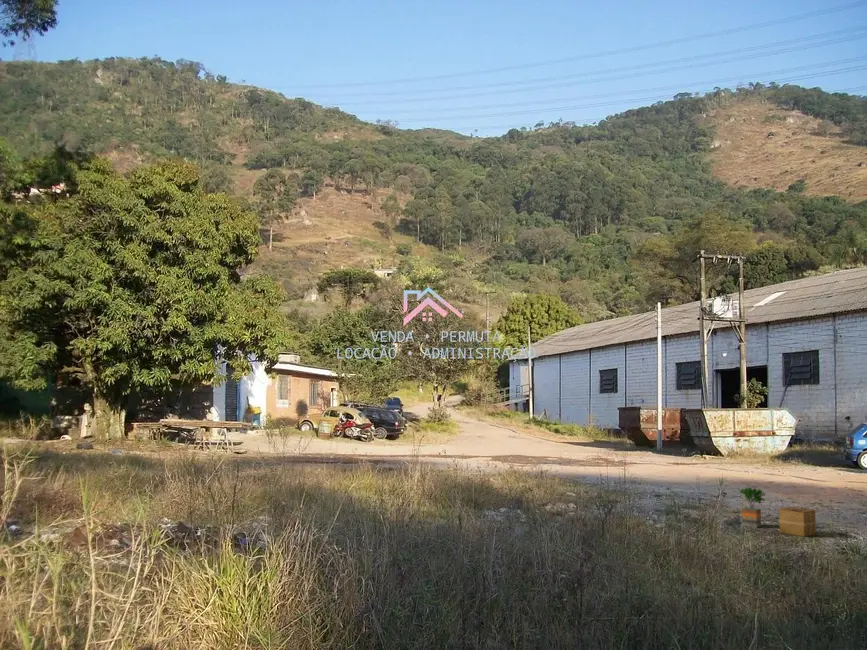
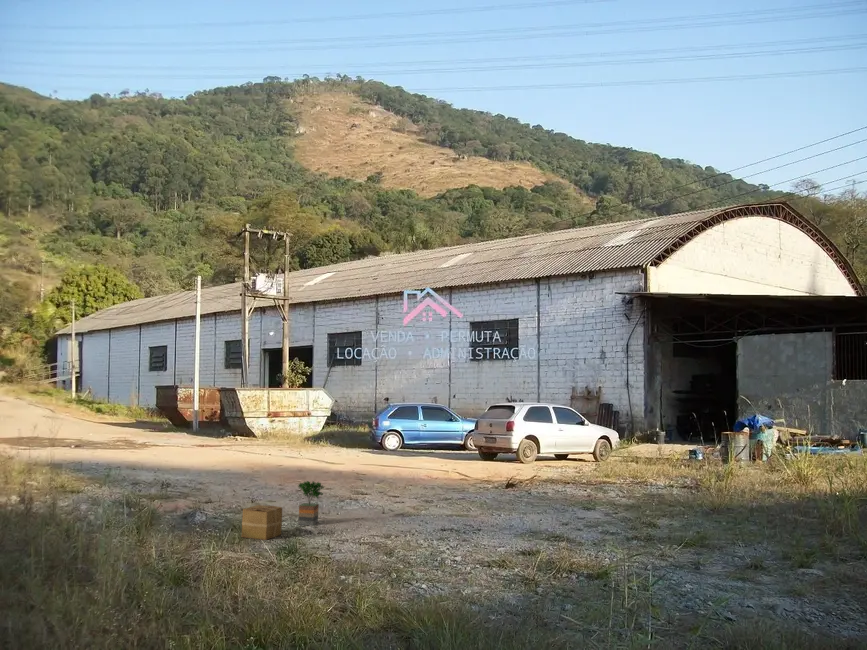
potted tree: present [740,488,765,528] -> present [298,481,324,525]

